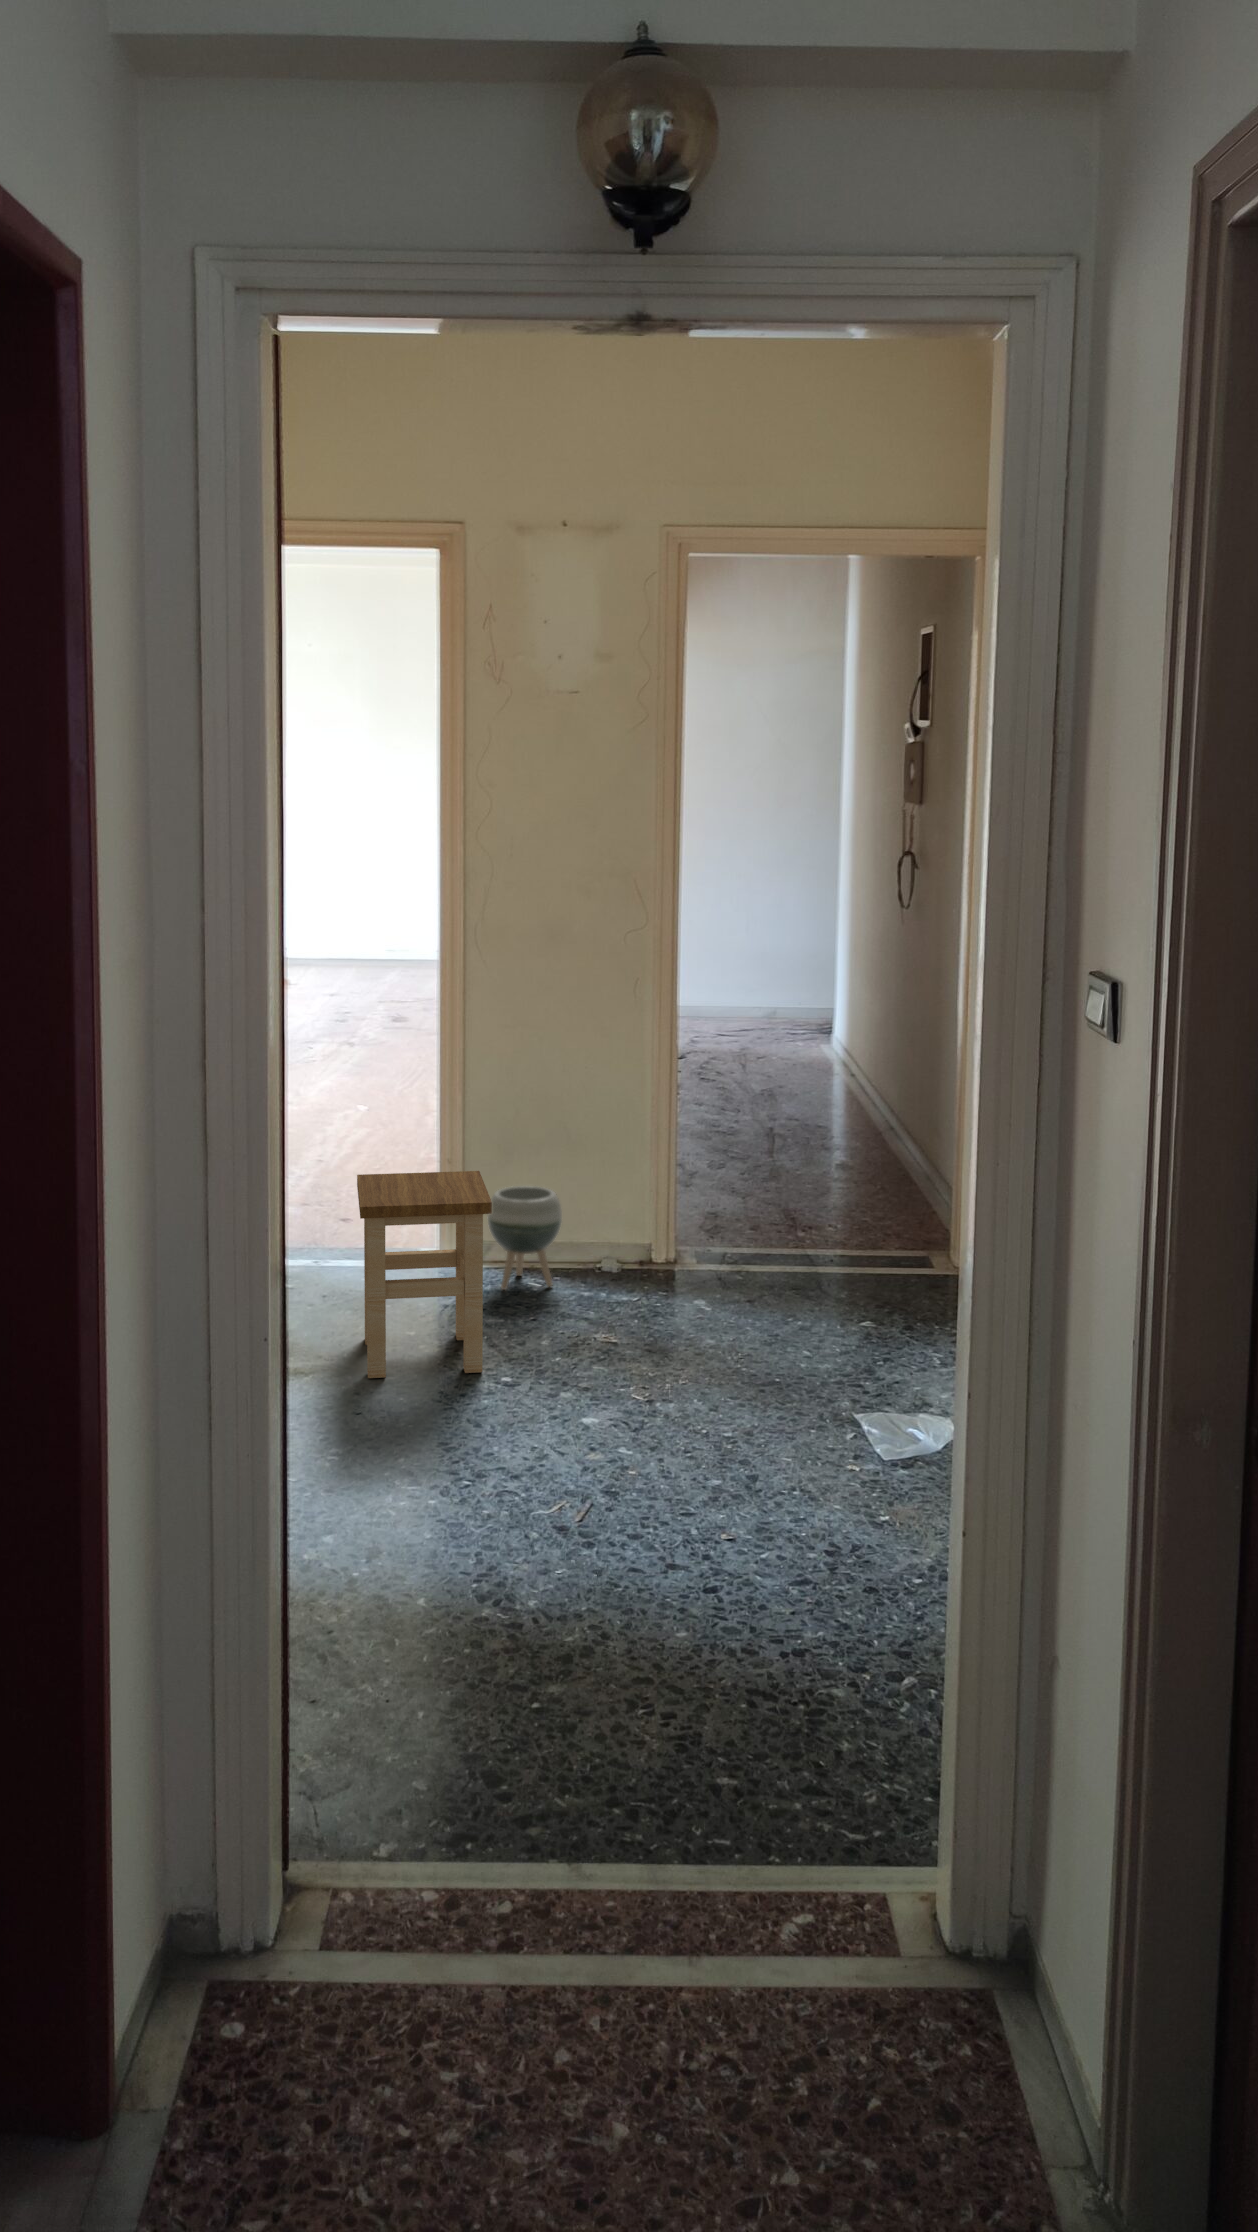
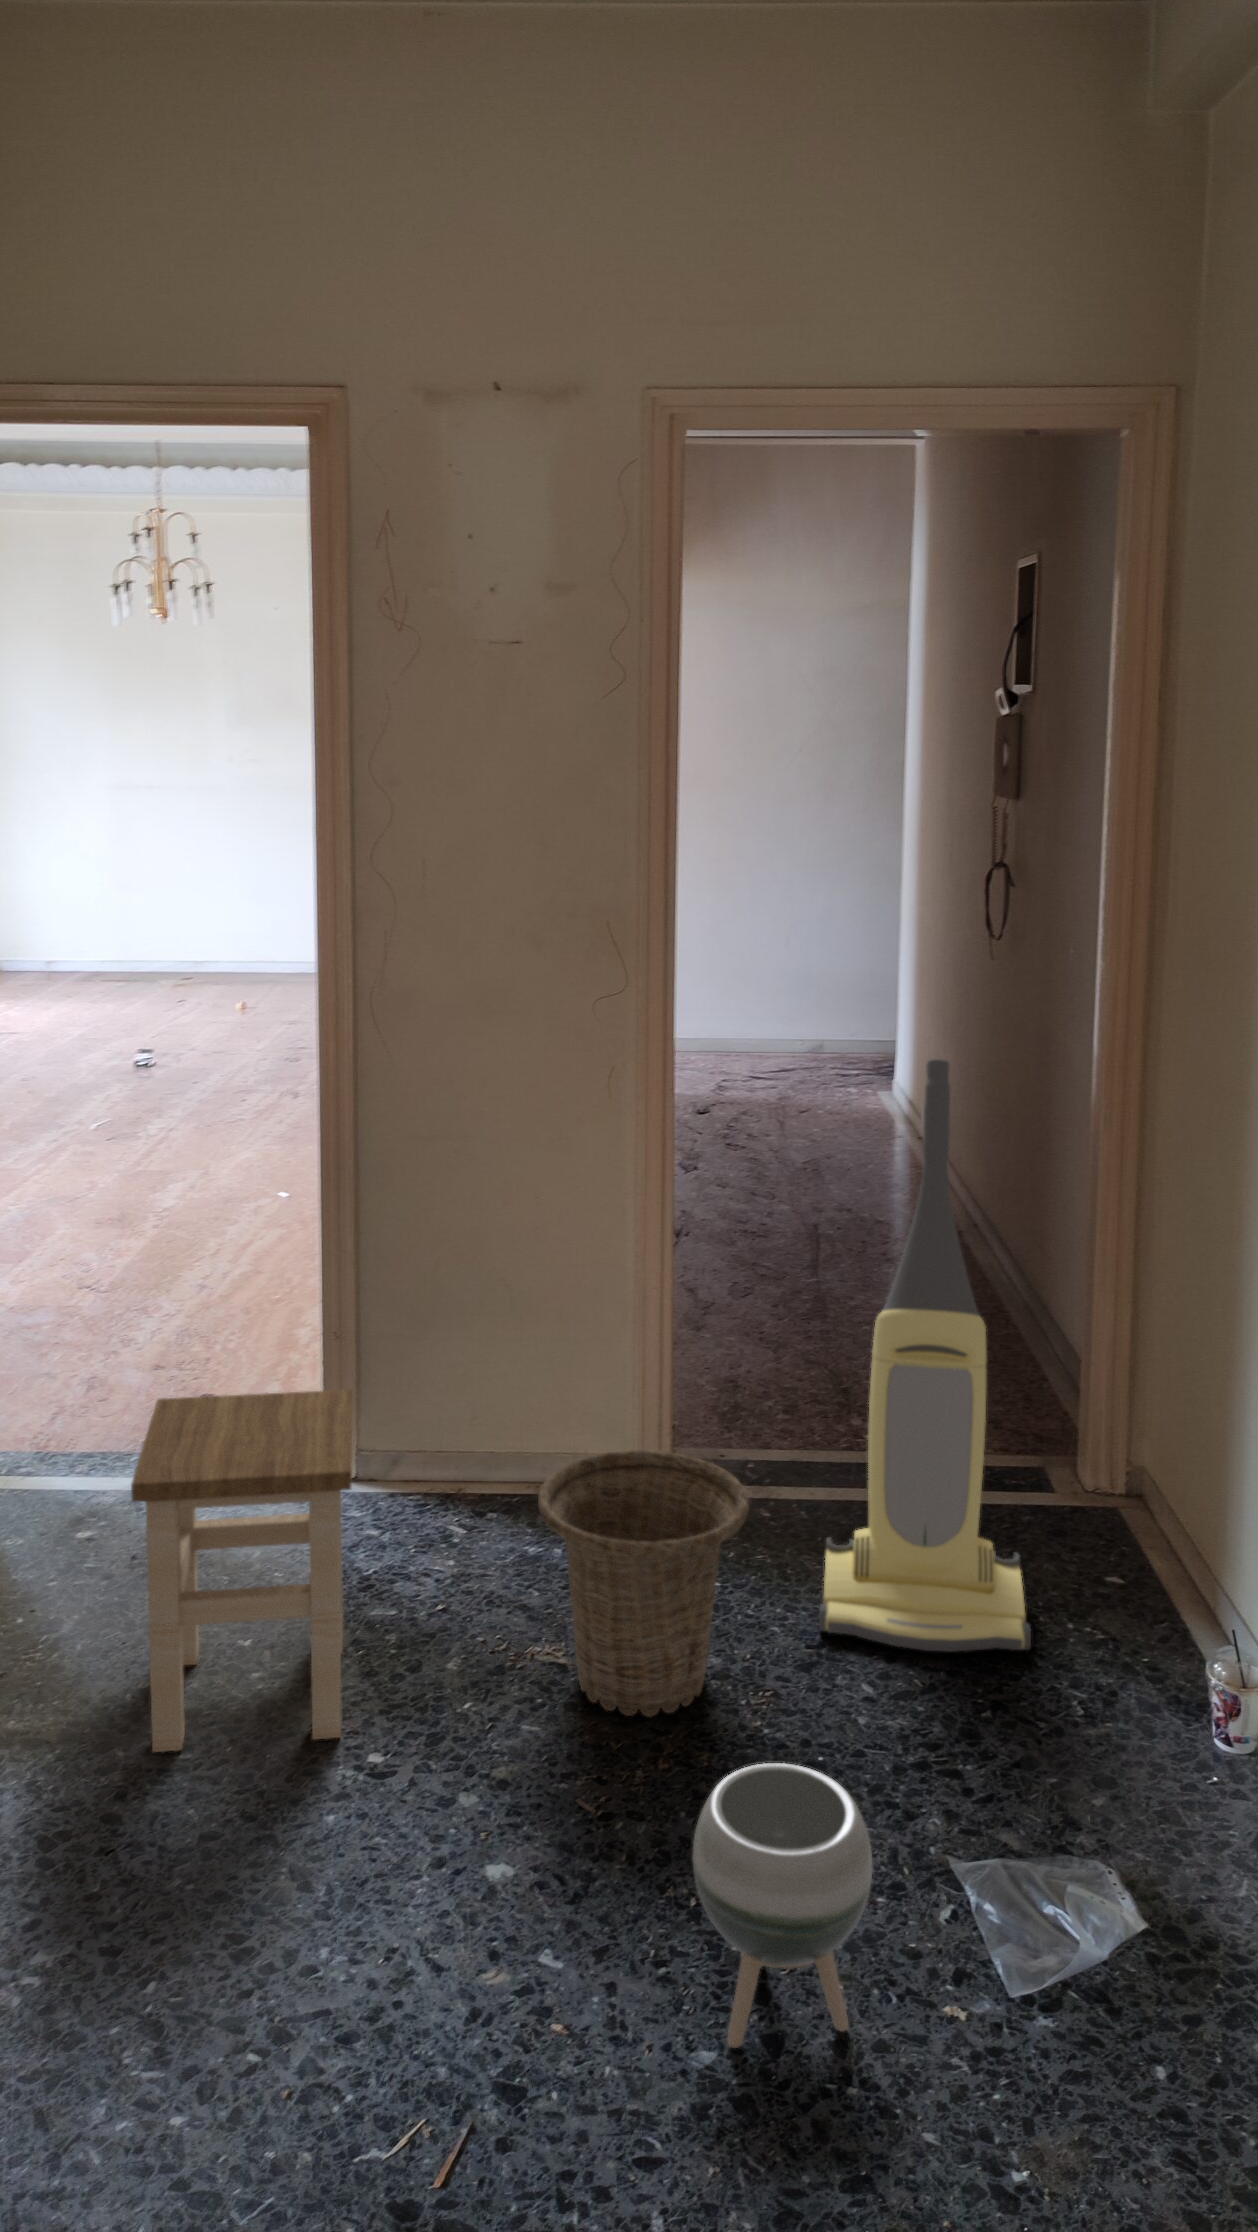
vacuum cleaner: none [776,963,911,1336] -> present [819,1059,1031,1652]
planter: present [487,1186,562,1290] -> present [692,1763,872,2048]
basket: none [601,1211,733,1363] -> present [538,1450,749,1717]

